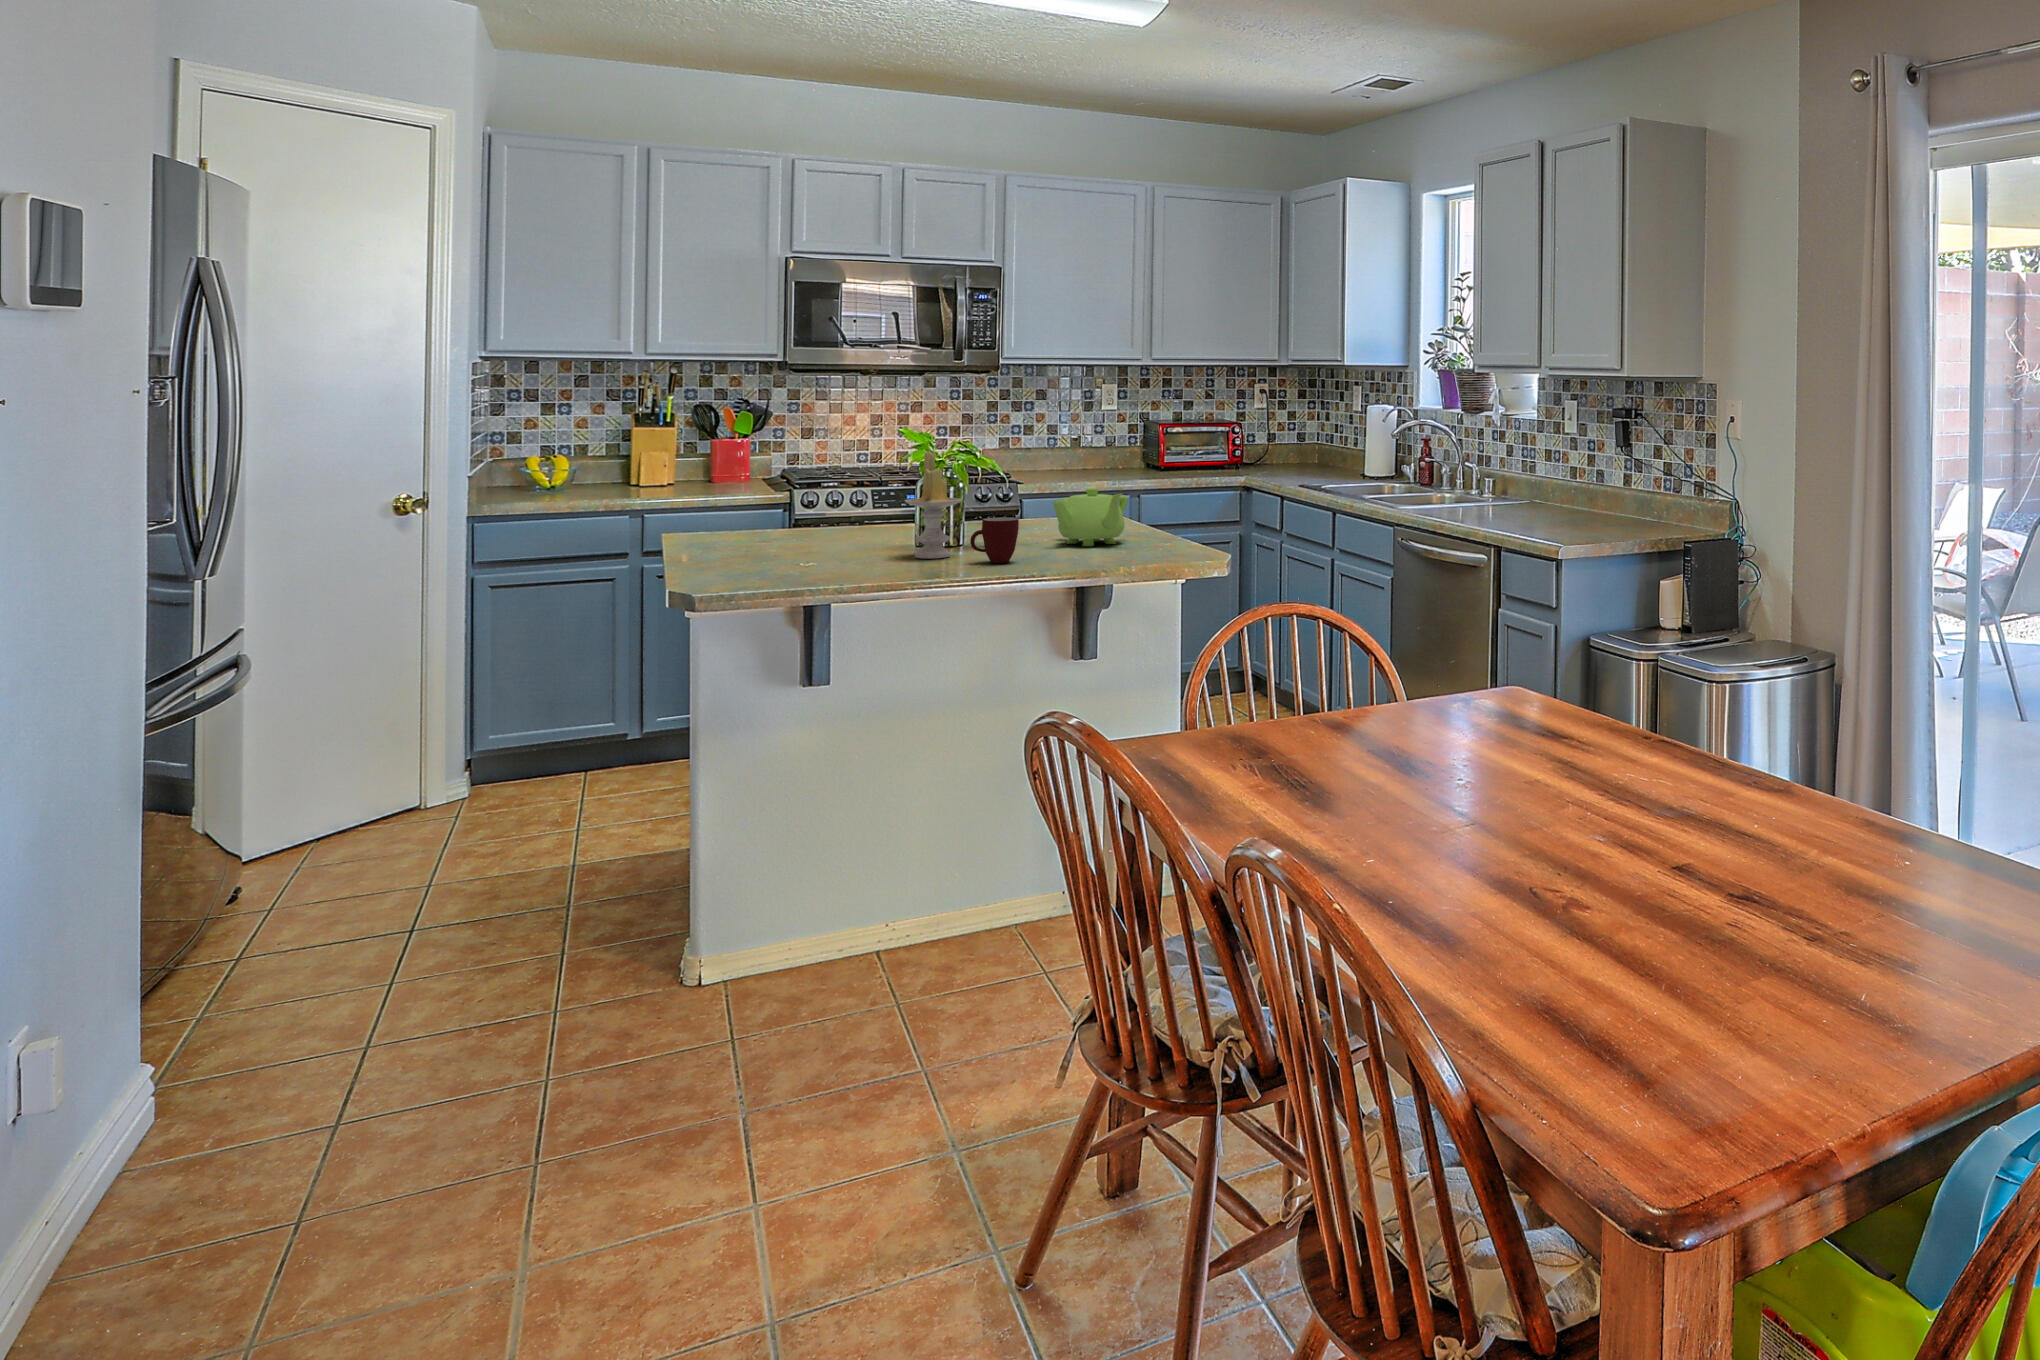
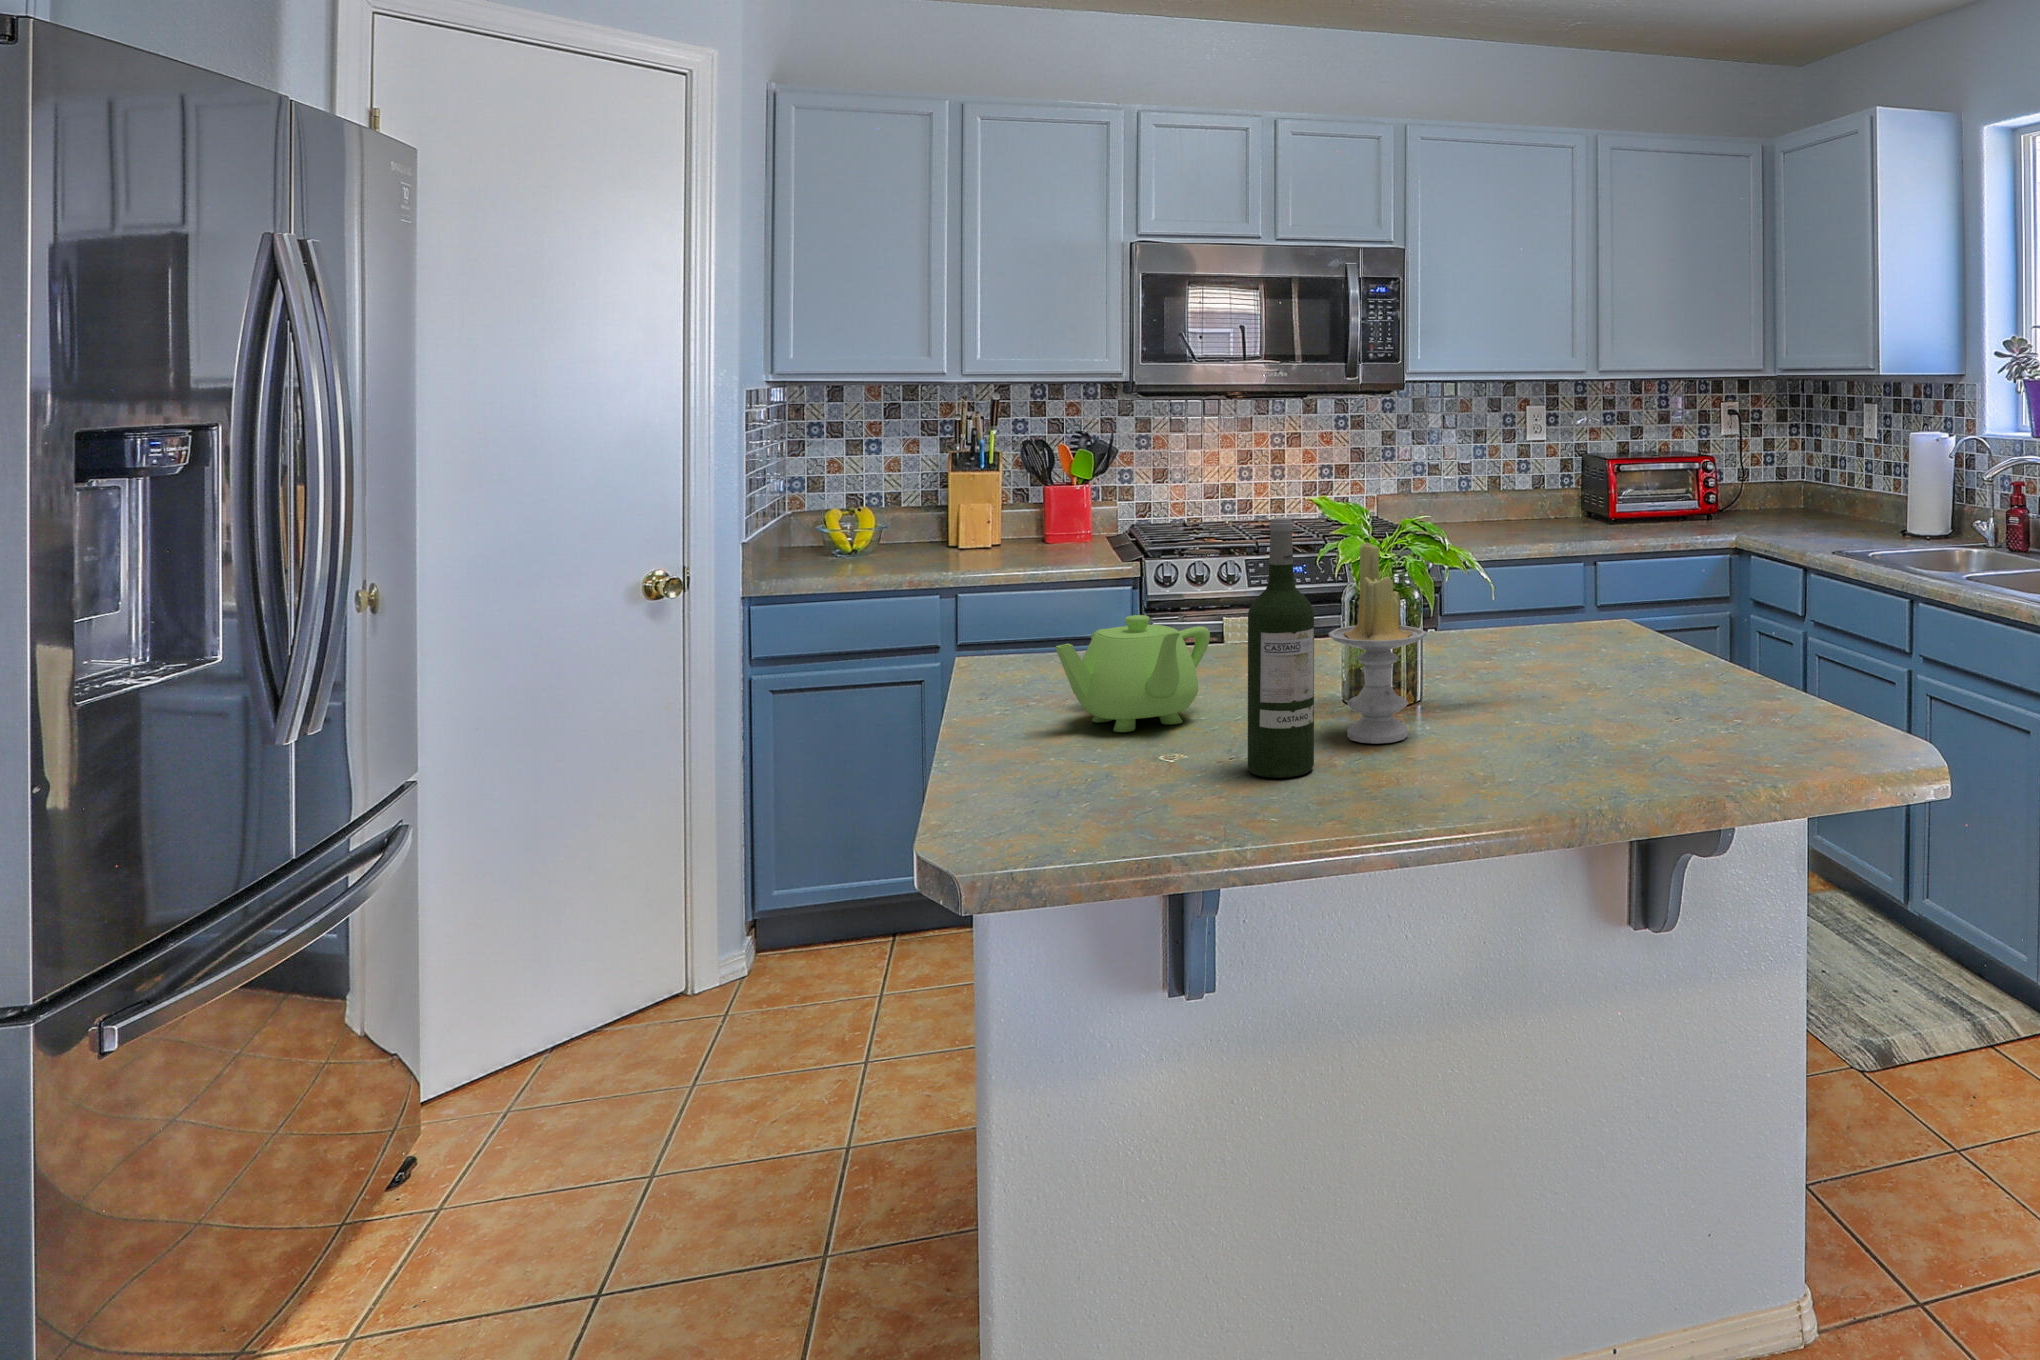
wine bottle: none [854,434,893,569] -> present [1248,518,1314,778]
teapot: present [1053,488,1128,546] -> present [1056,615,1210,732]
mug: present [970,517,1019,563] -> none [1451,671,1537,763]

